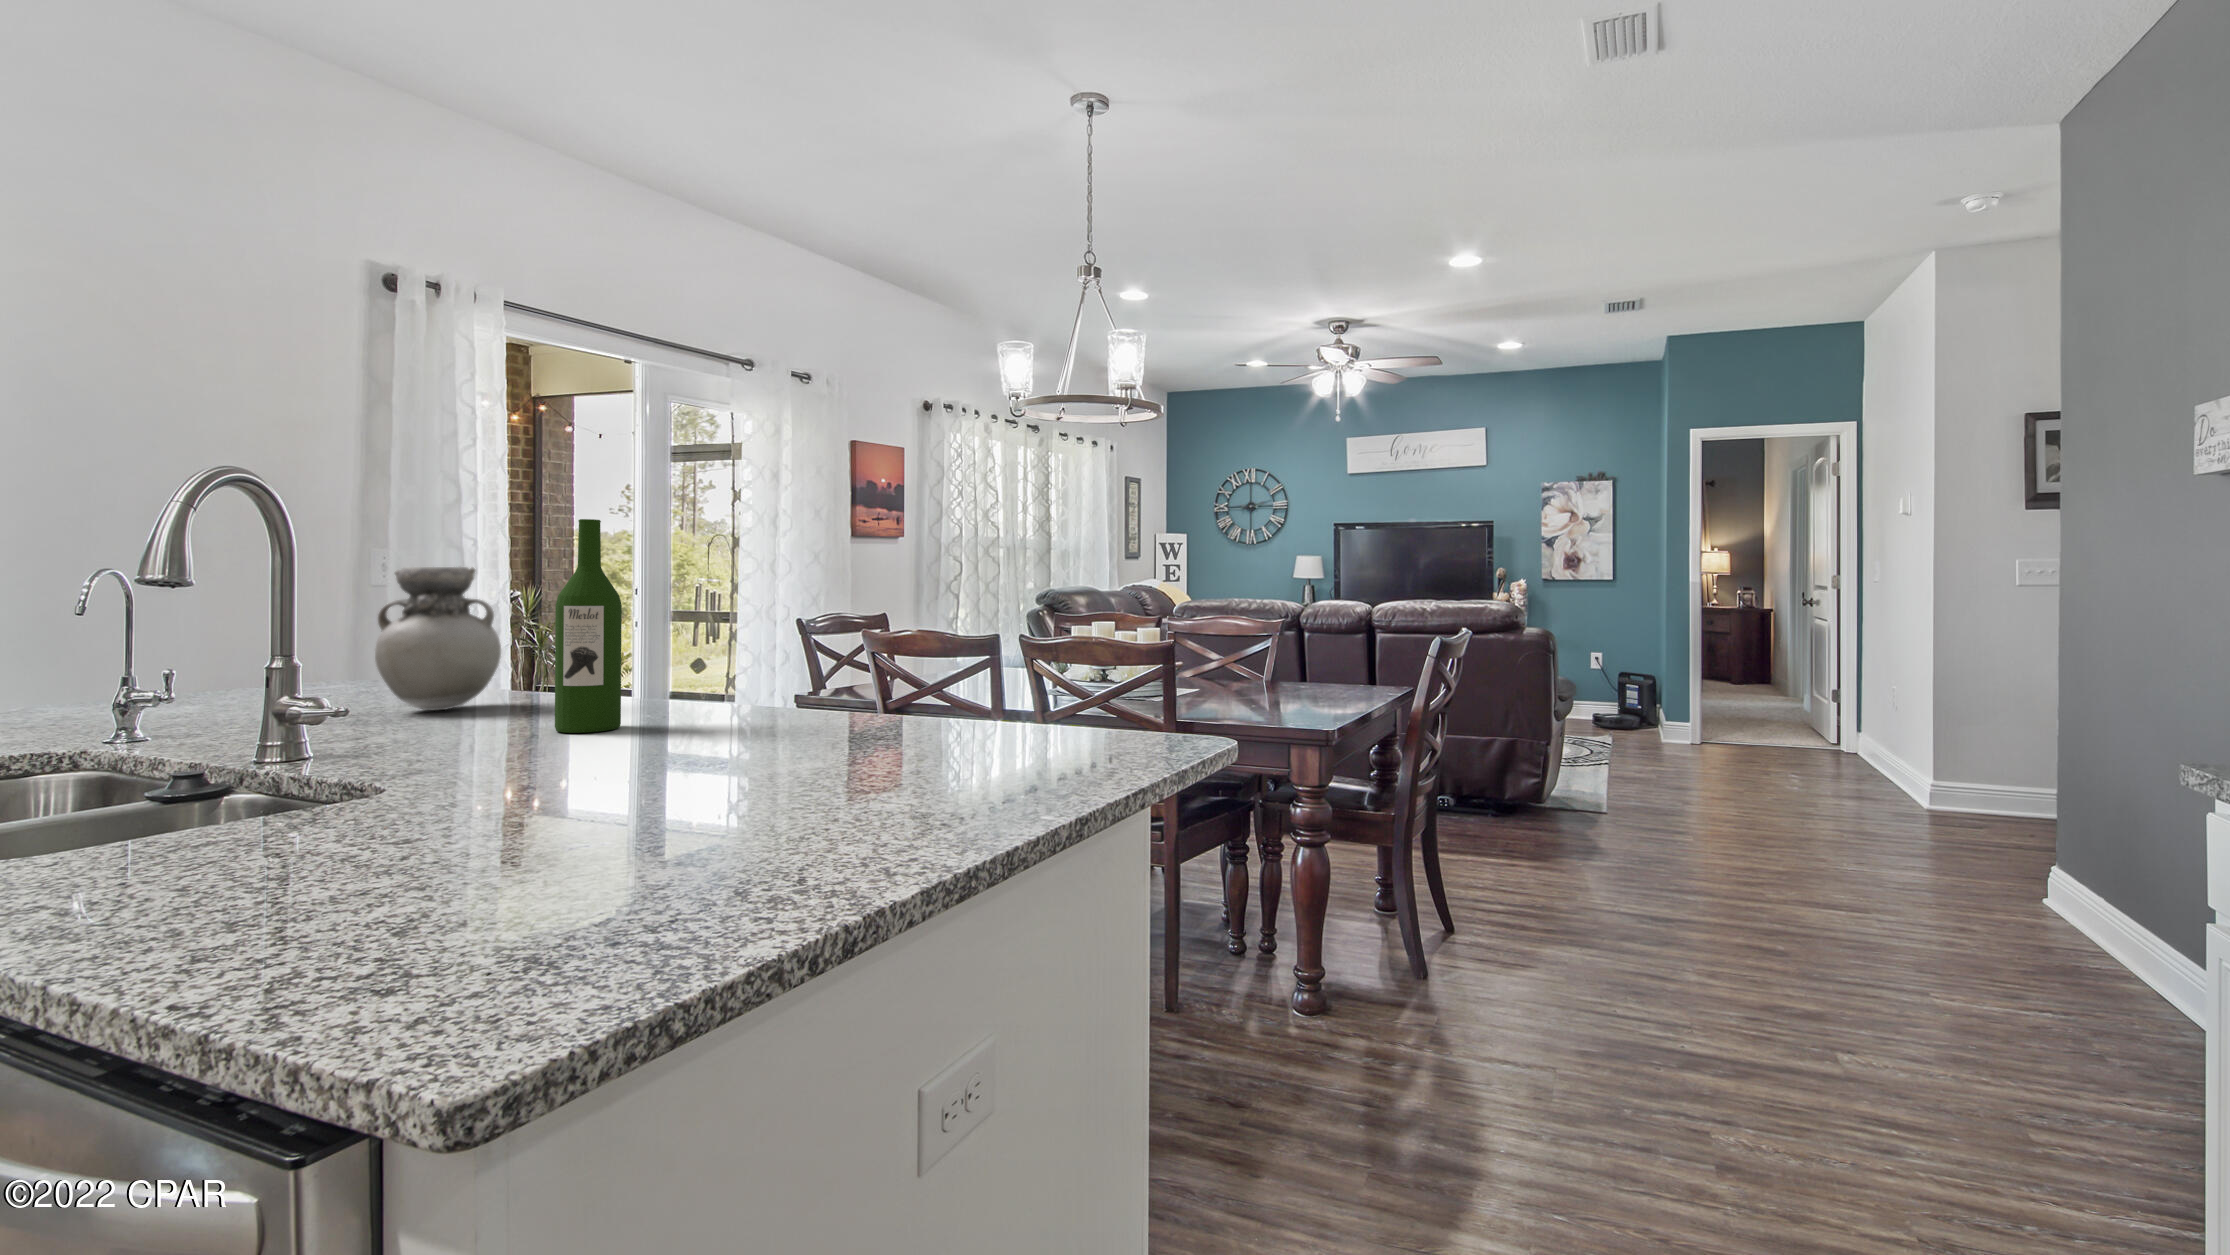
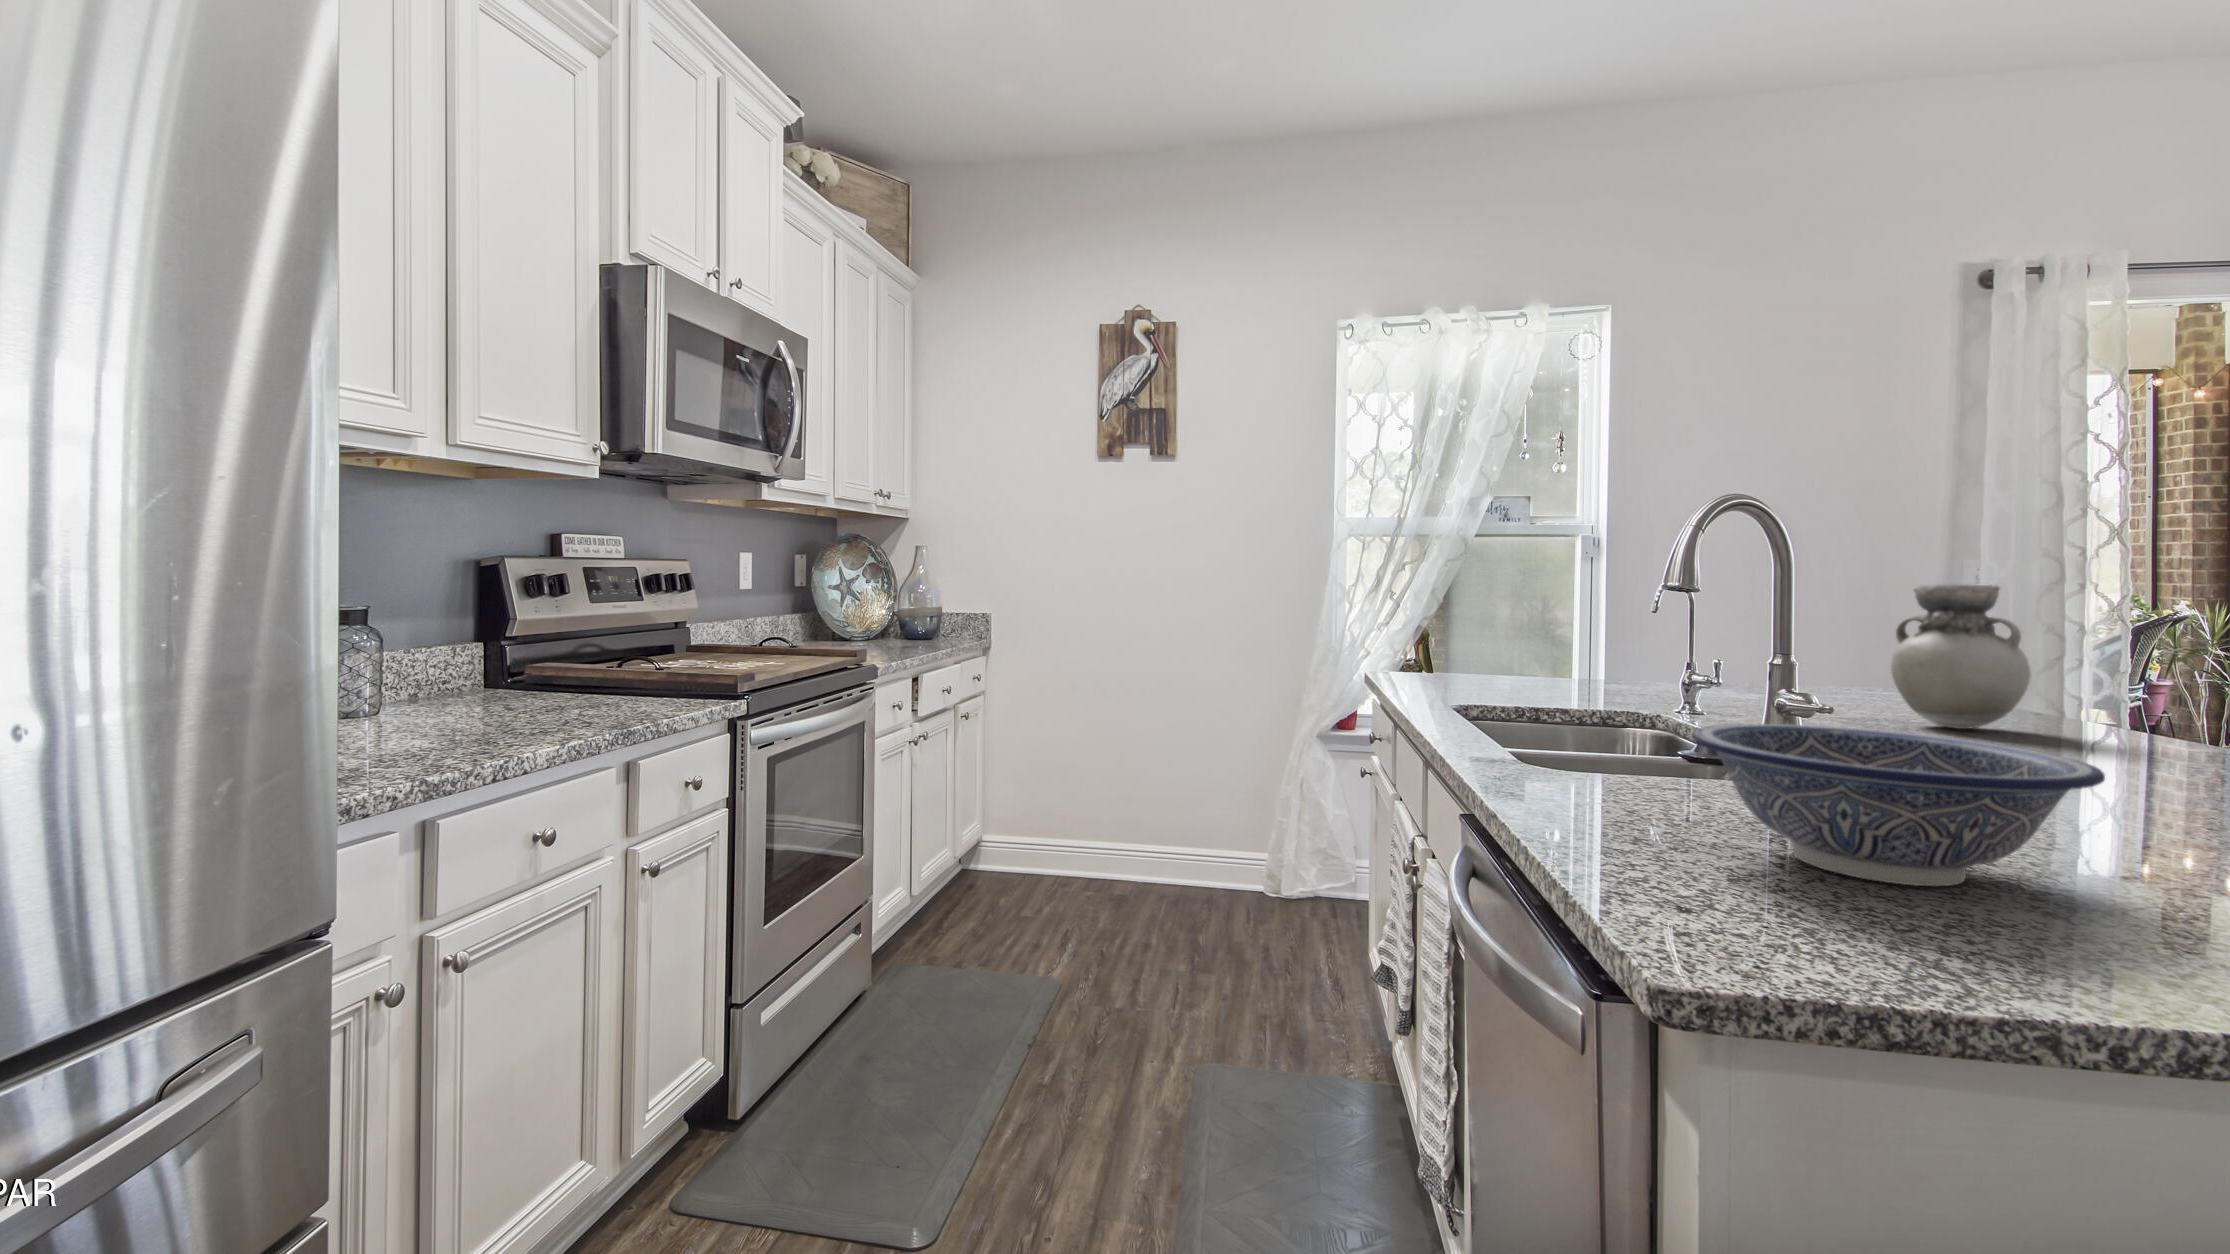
wine bottle: present [555,519,622,733] -> none [2063,530,2163,778]
decorative bowl: none [306,720,704,888] -> present [1692,724,2105,886]

